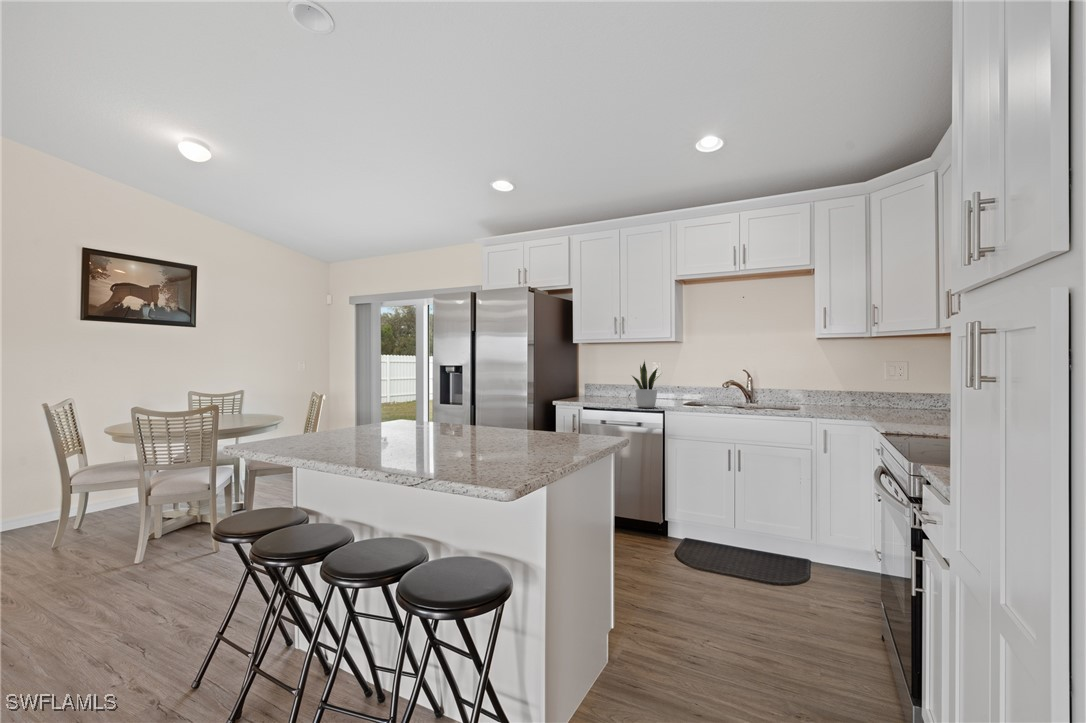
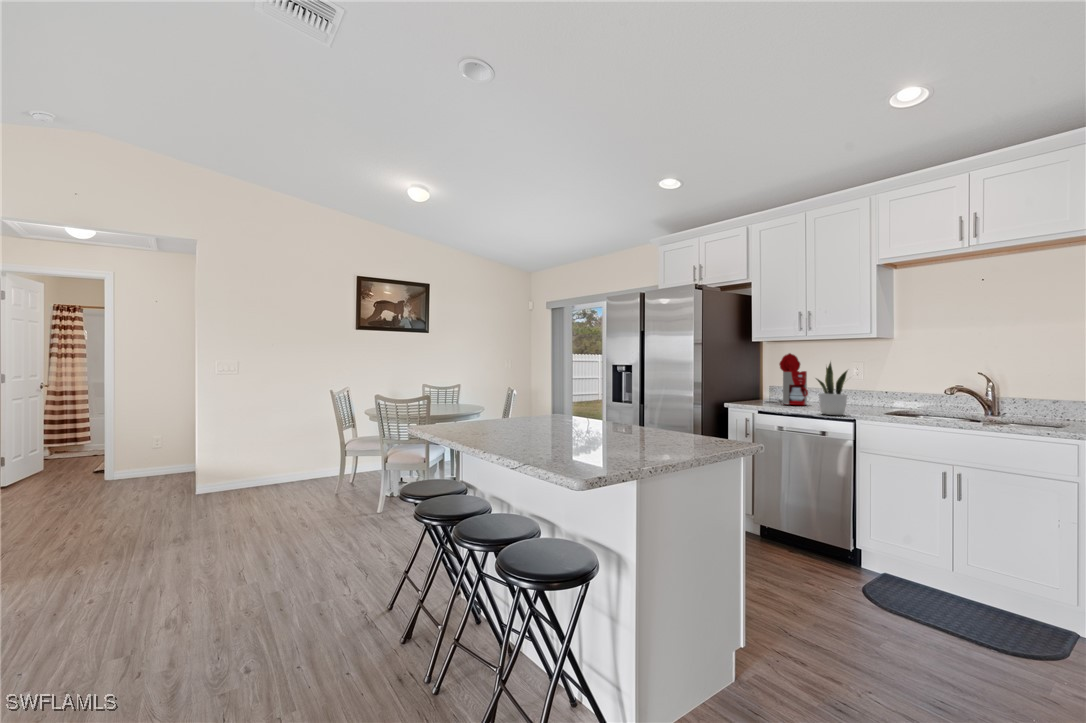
coffee maker: none [584,354,621,401] -> present [765,353,808,405]

